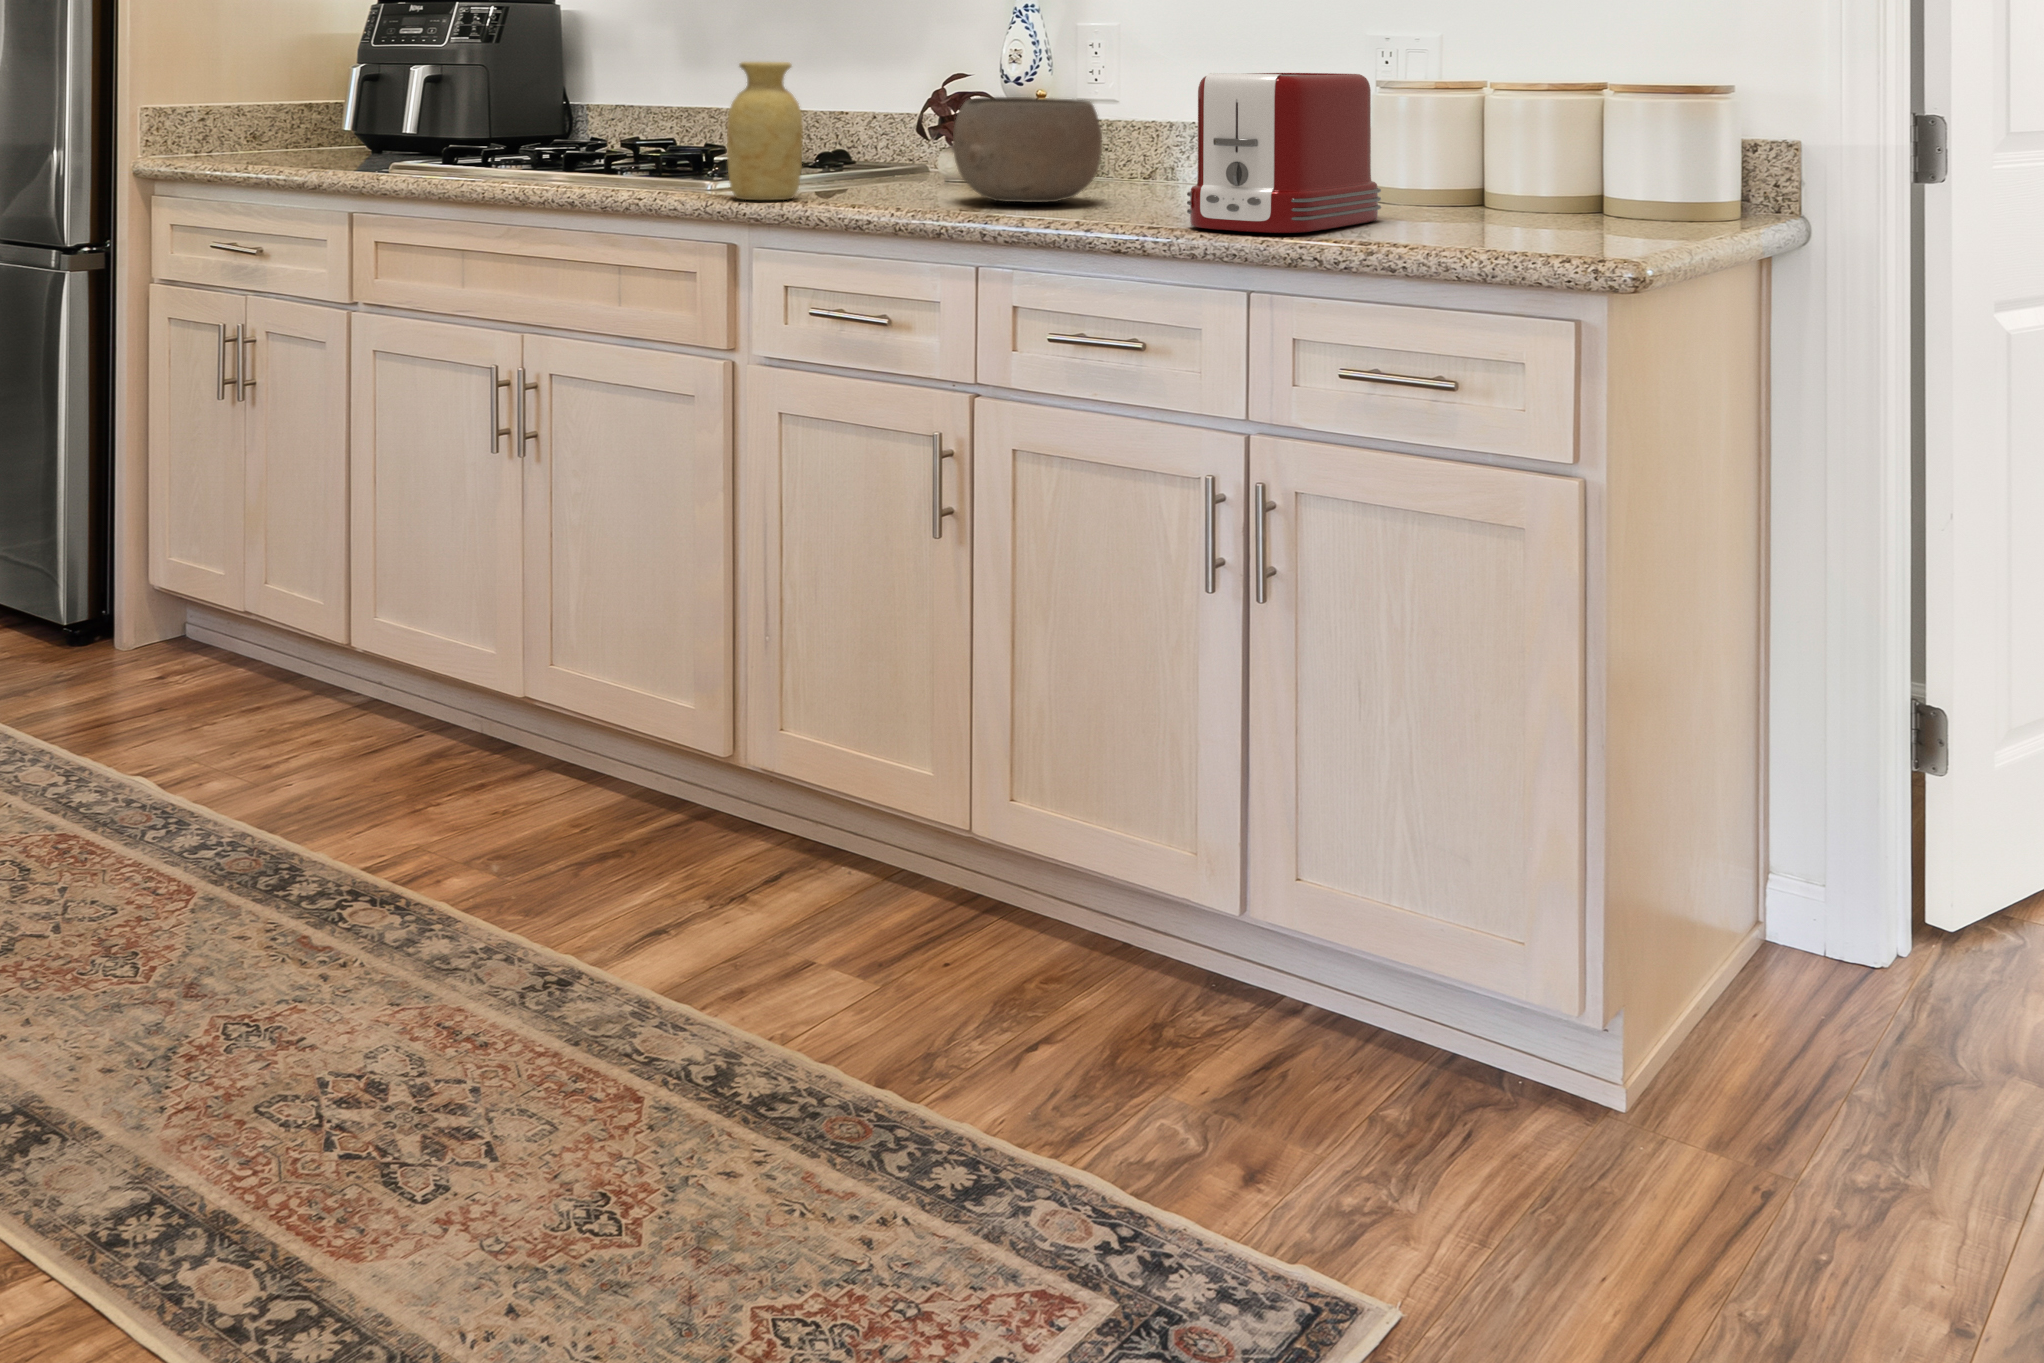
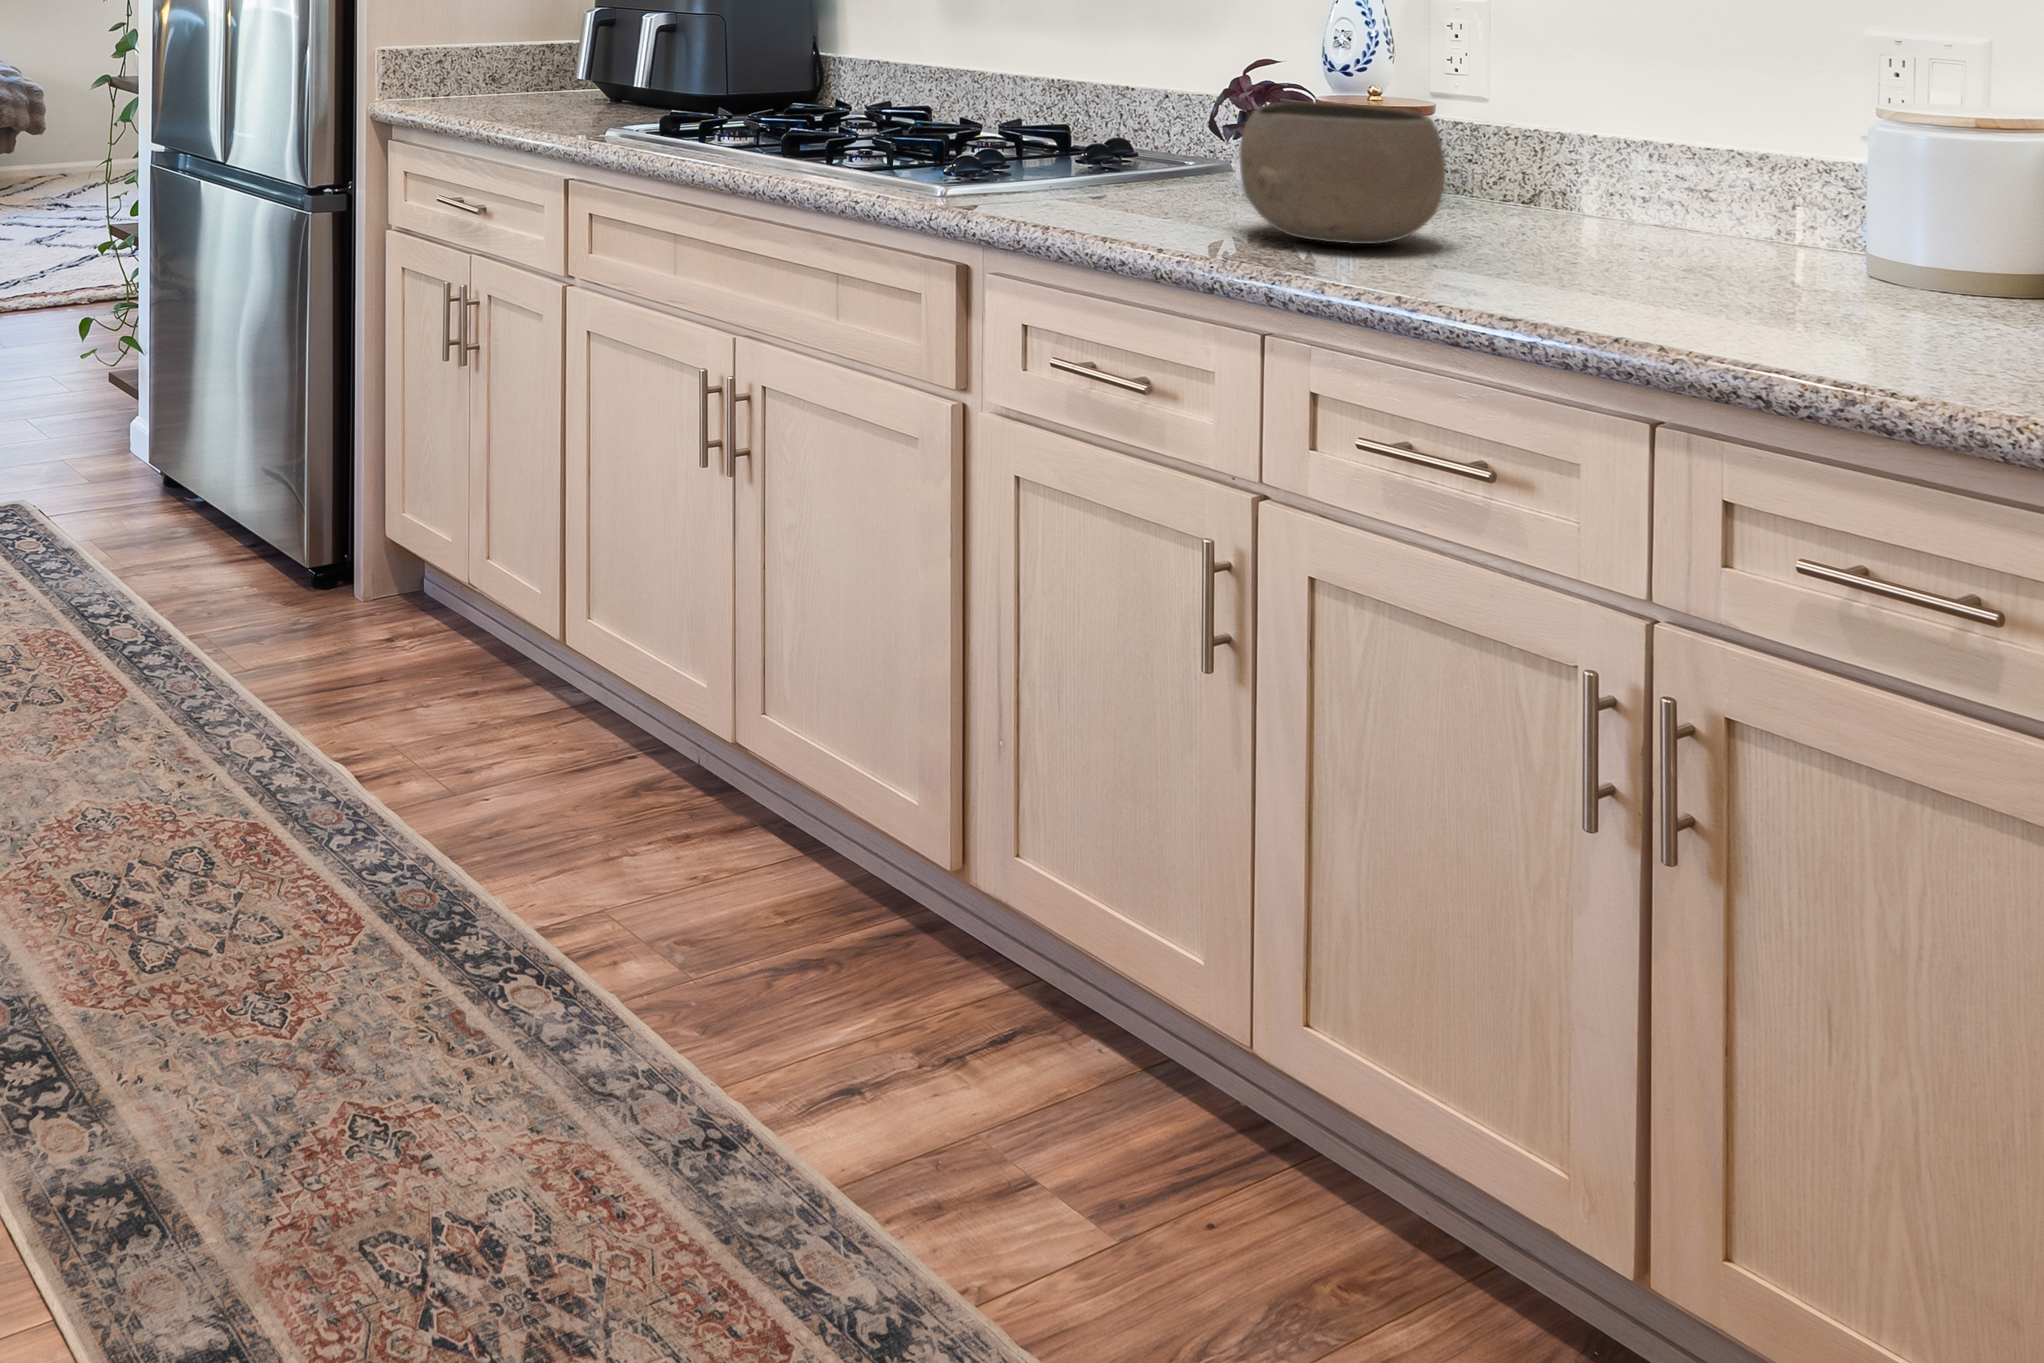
vase: present [727,62,803,200] -> none [954,47,1048,217]
toaster: present [1187,73,1381,233] -> none [1560,98,1872,338]

